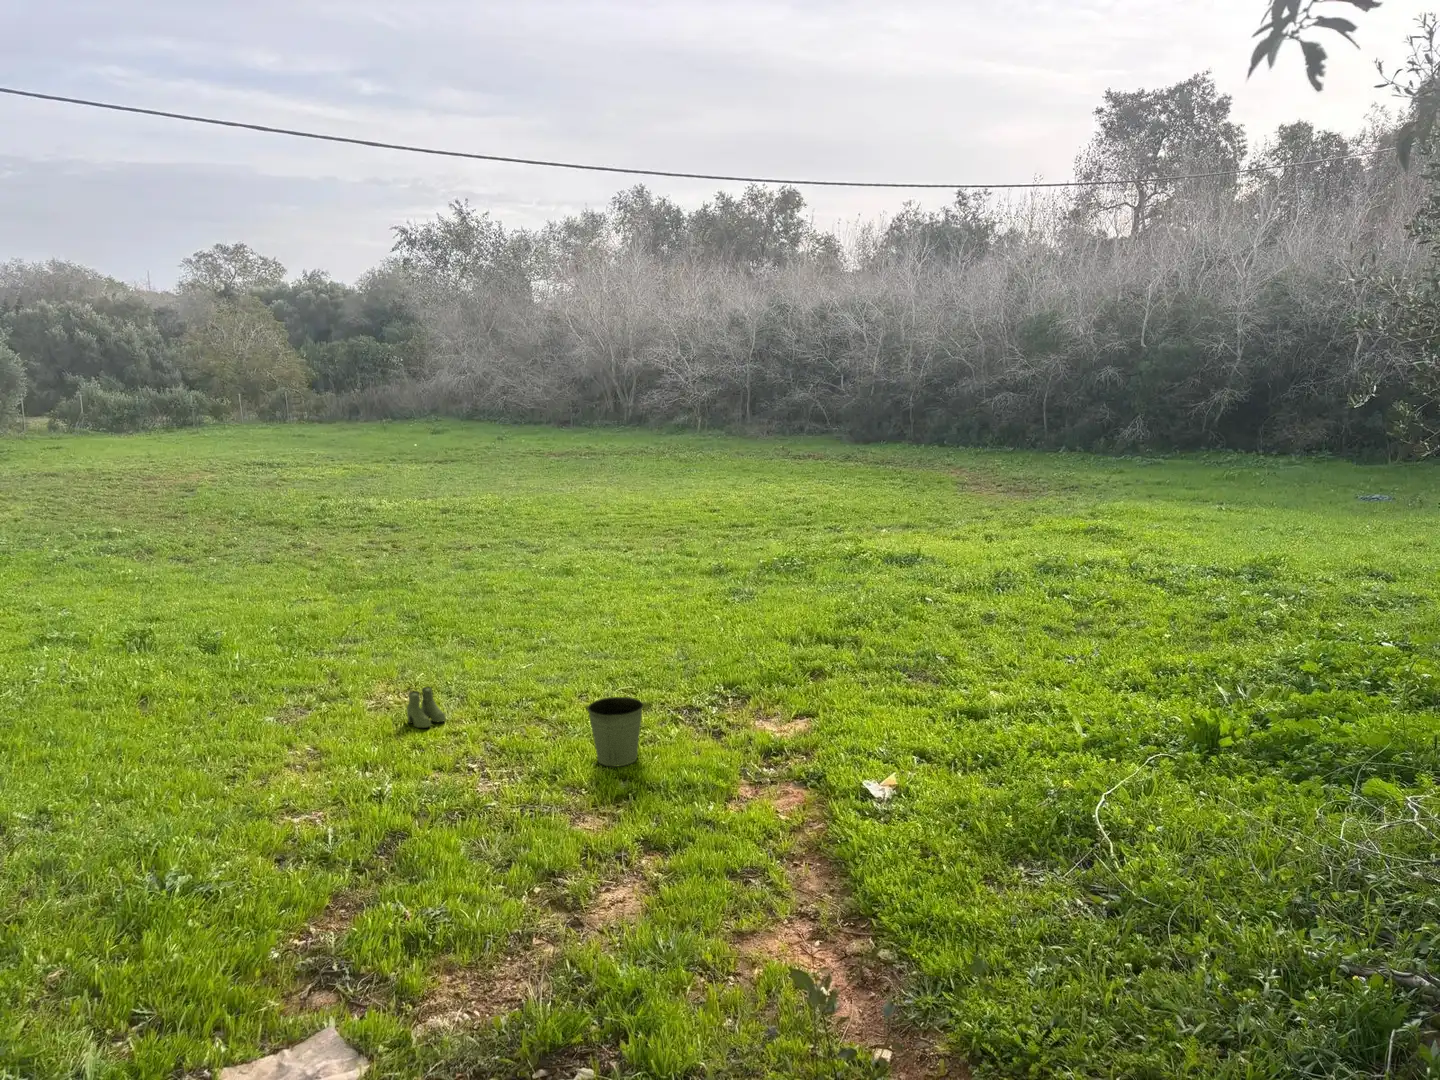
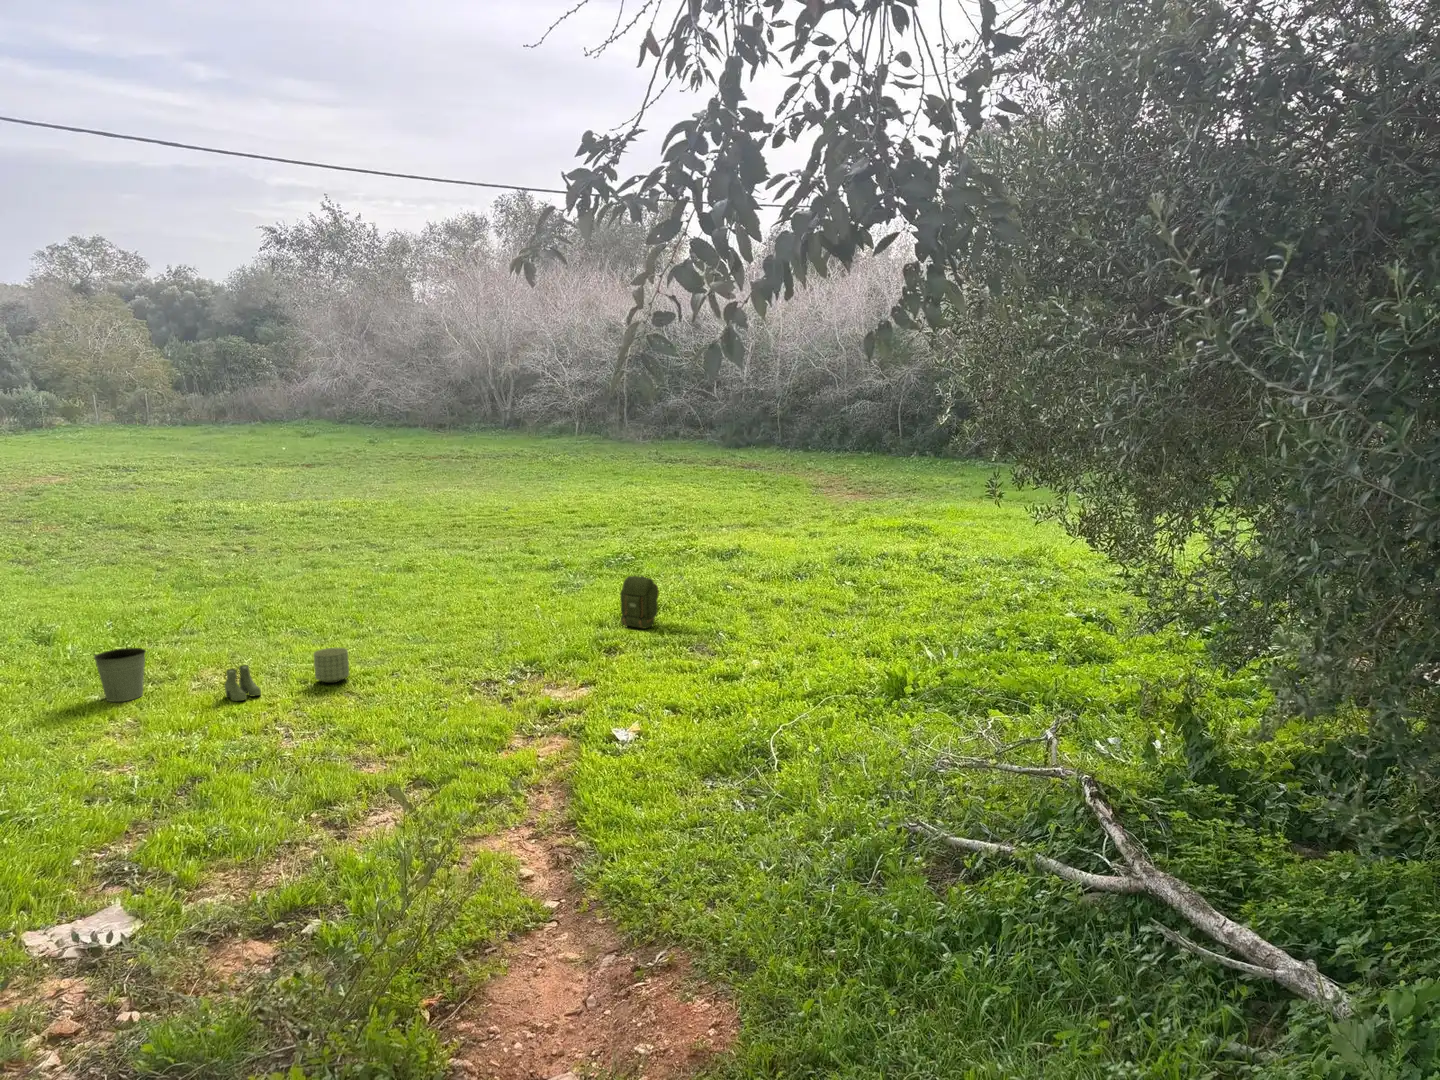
backpack: none [815,587,857,646] -> present [620,576,659,628]
planter: none [499,667,537,707] -> present [313,648,349,683]
bucket: present [587,697,645,767] -> present [94,648,146,702]

